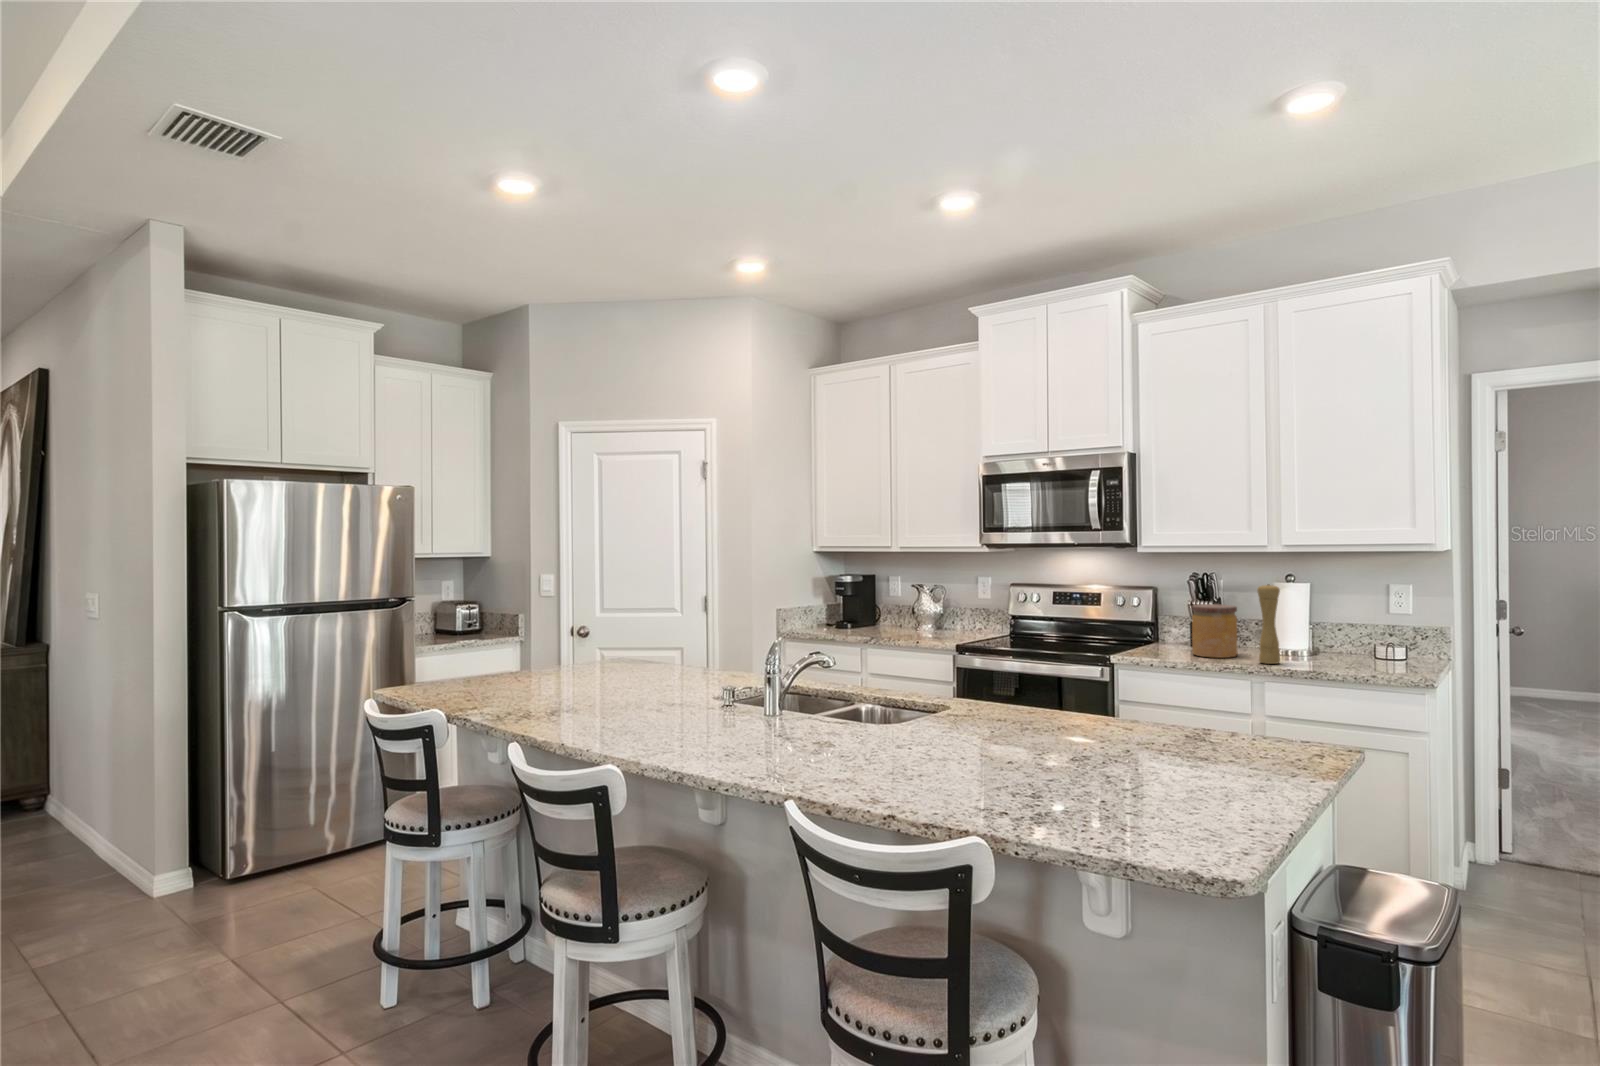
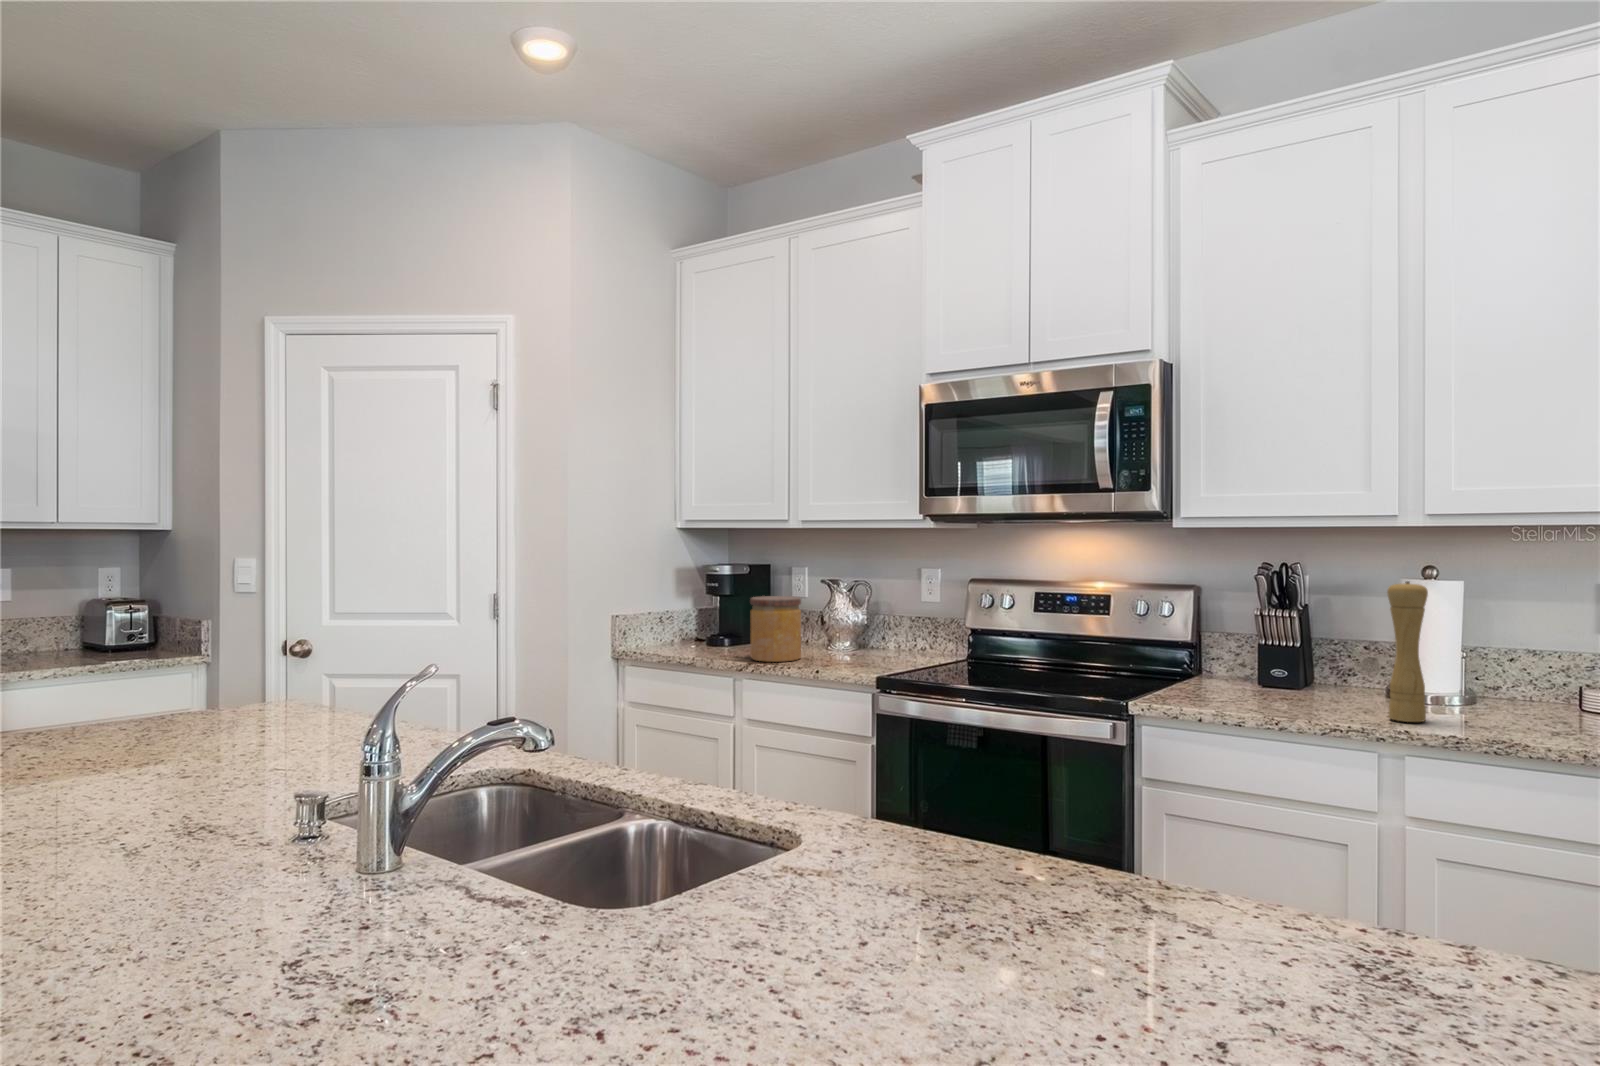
jar: present [1192,604,1237,658] -> present [750,596,801,662]

